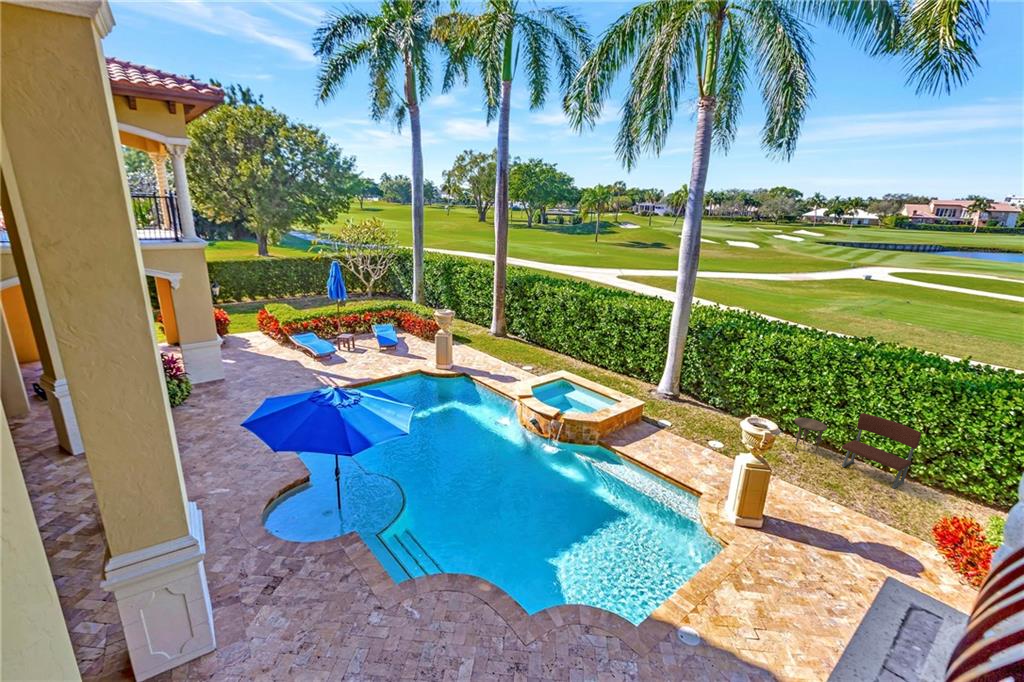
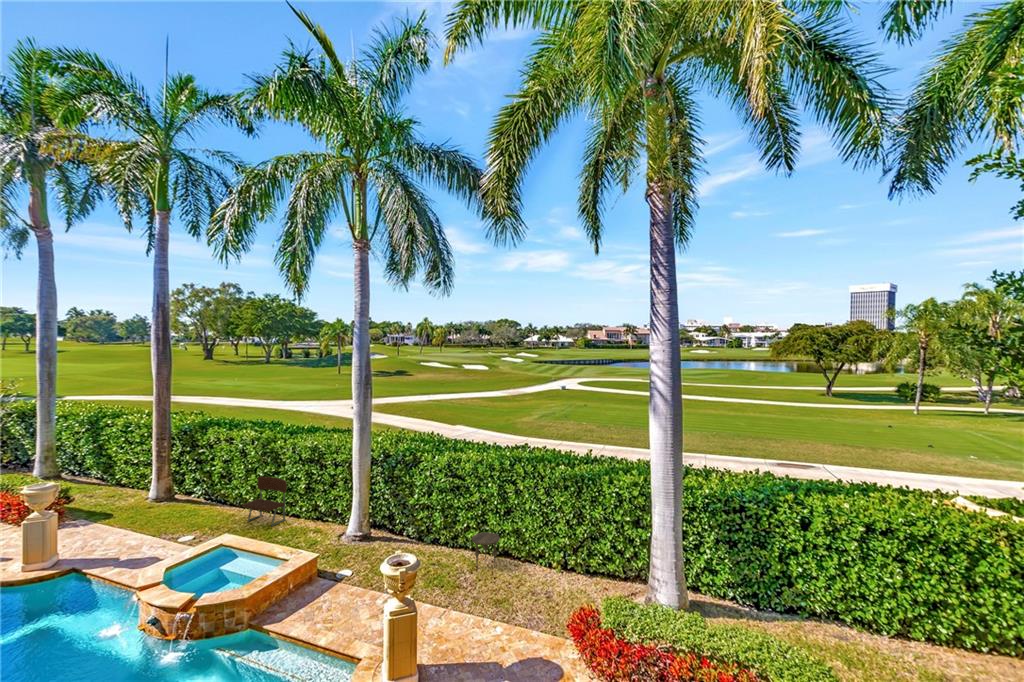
bench: present [842,413,921,488] -> present [242,476,287,526]

